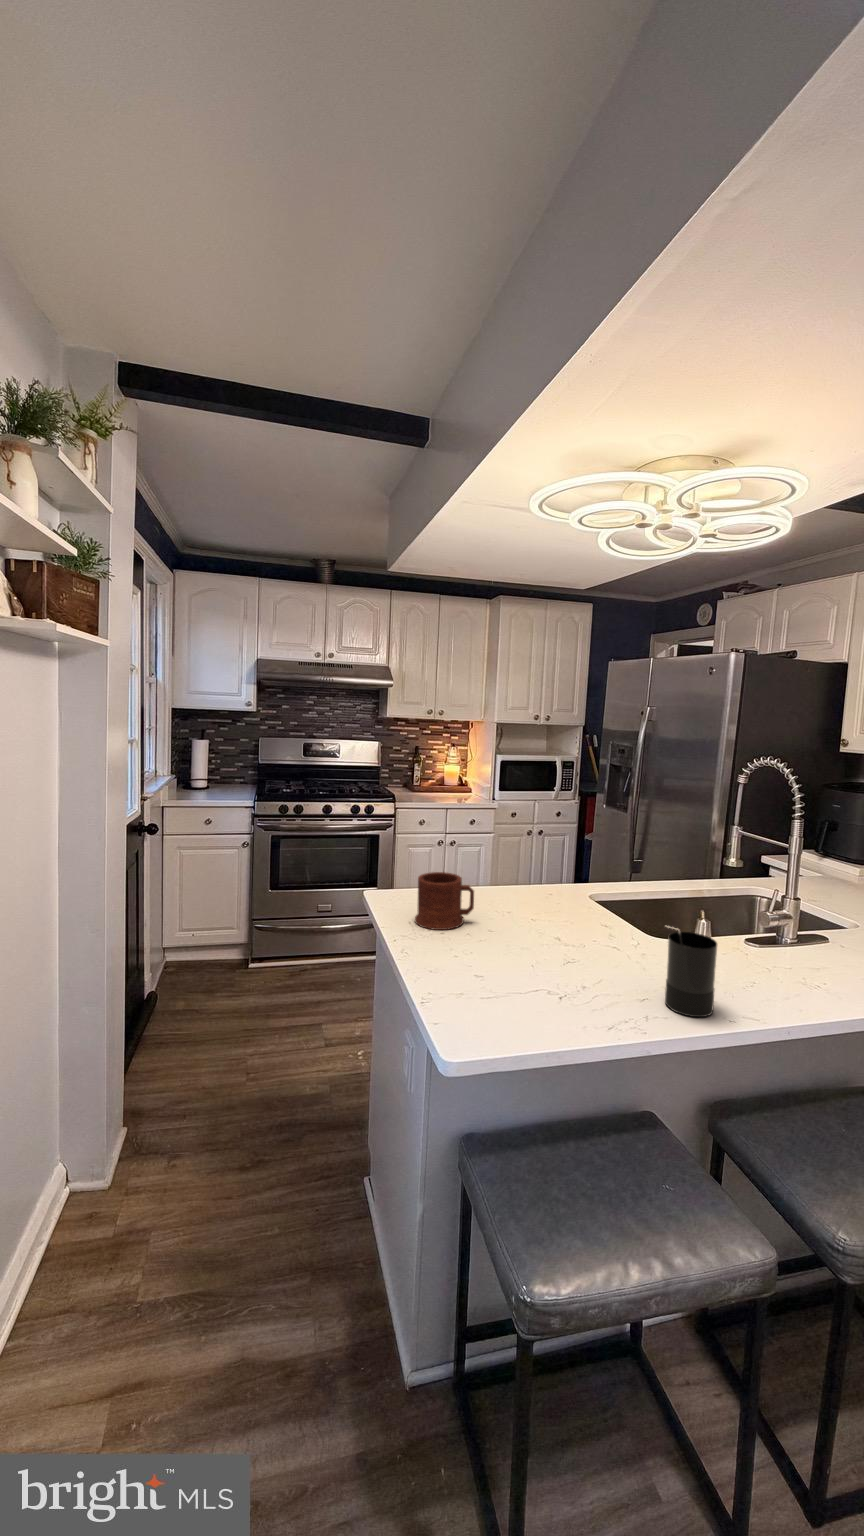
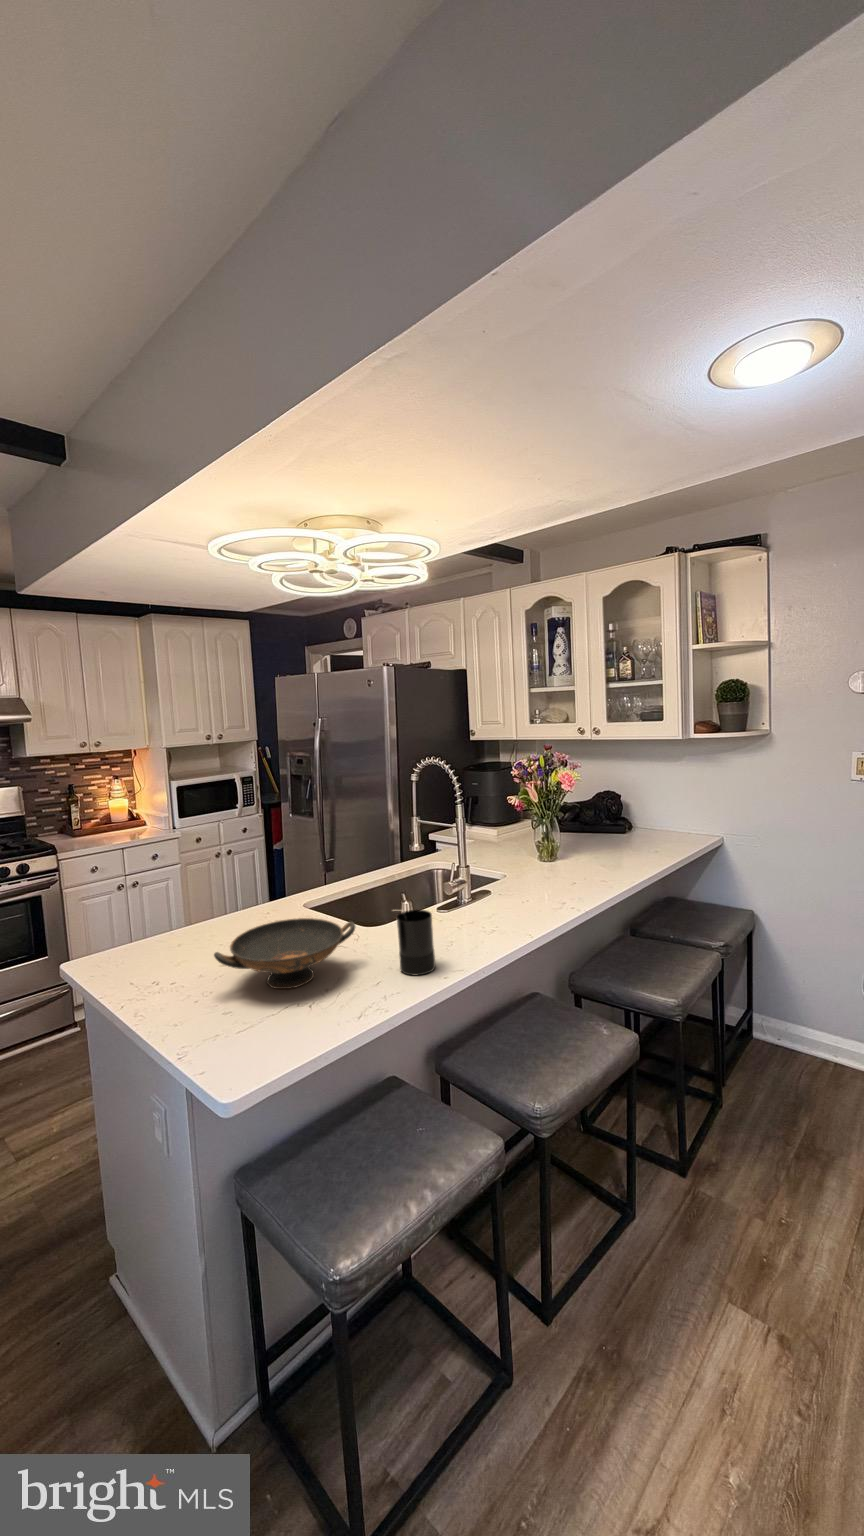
mug: present [415,872,474,930] -> none [149,913,213,974]
decorative bowl: none [459,904,618,982] -> present [214,918,355,989]

